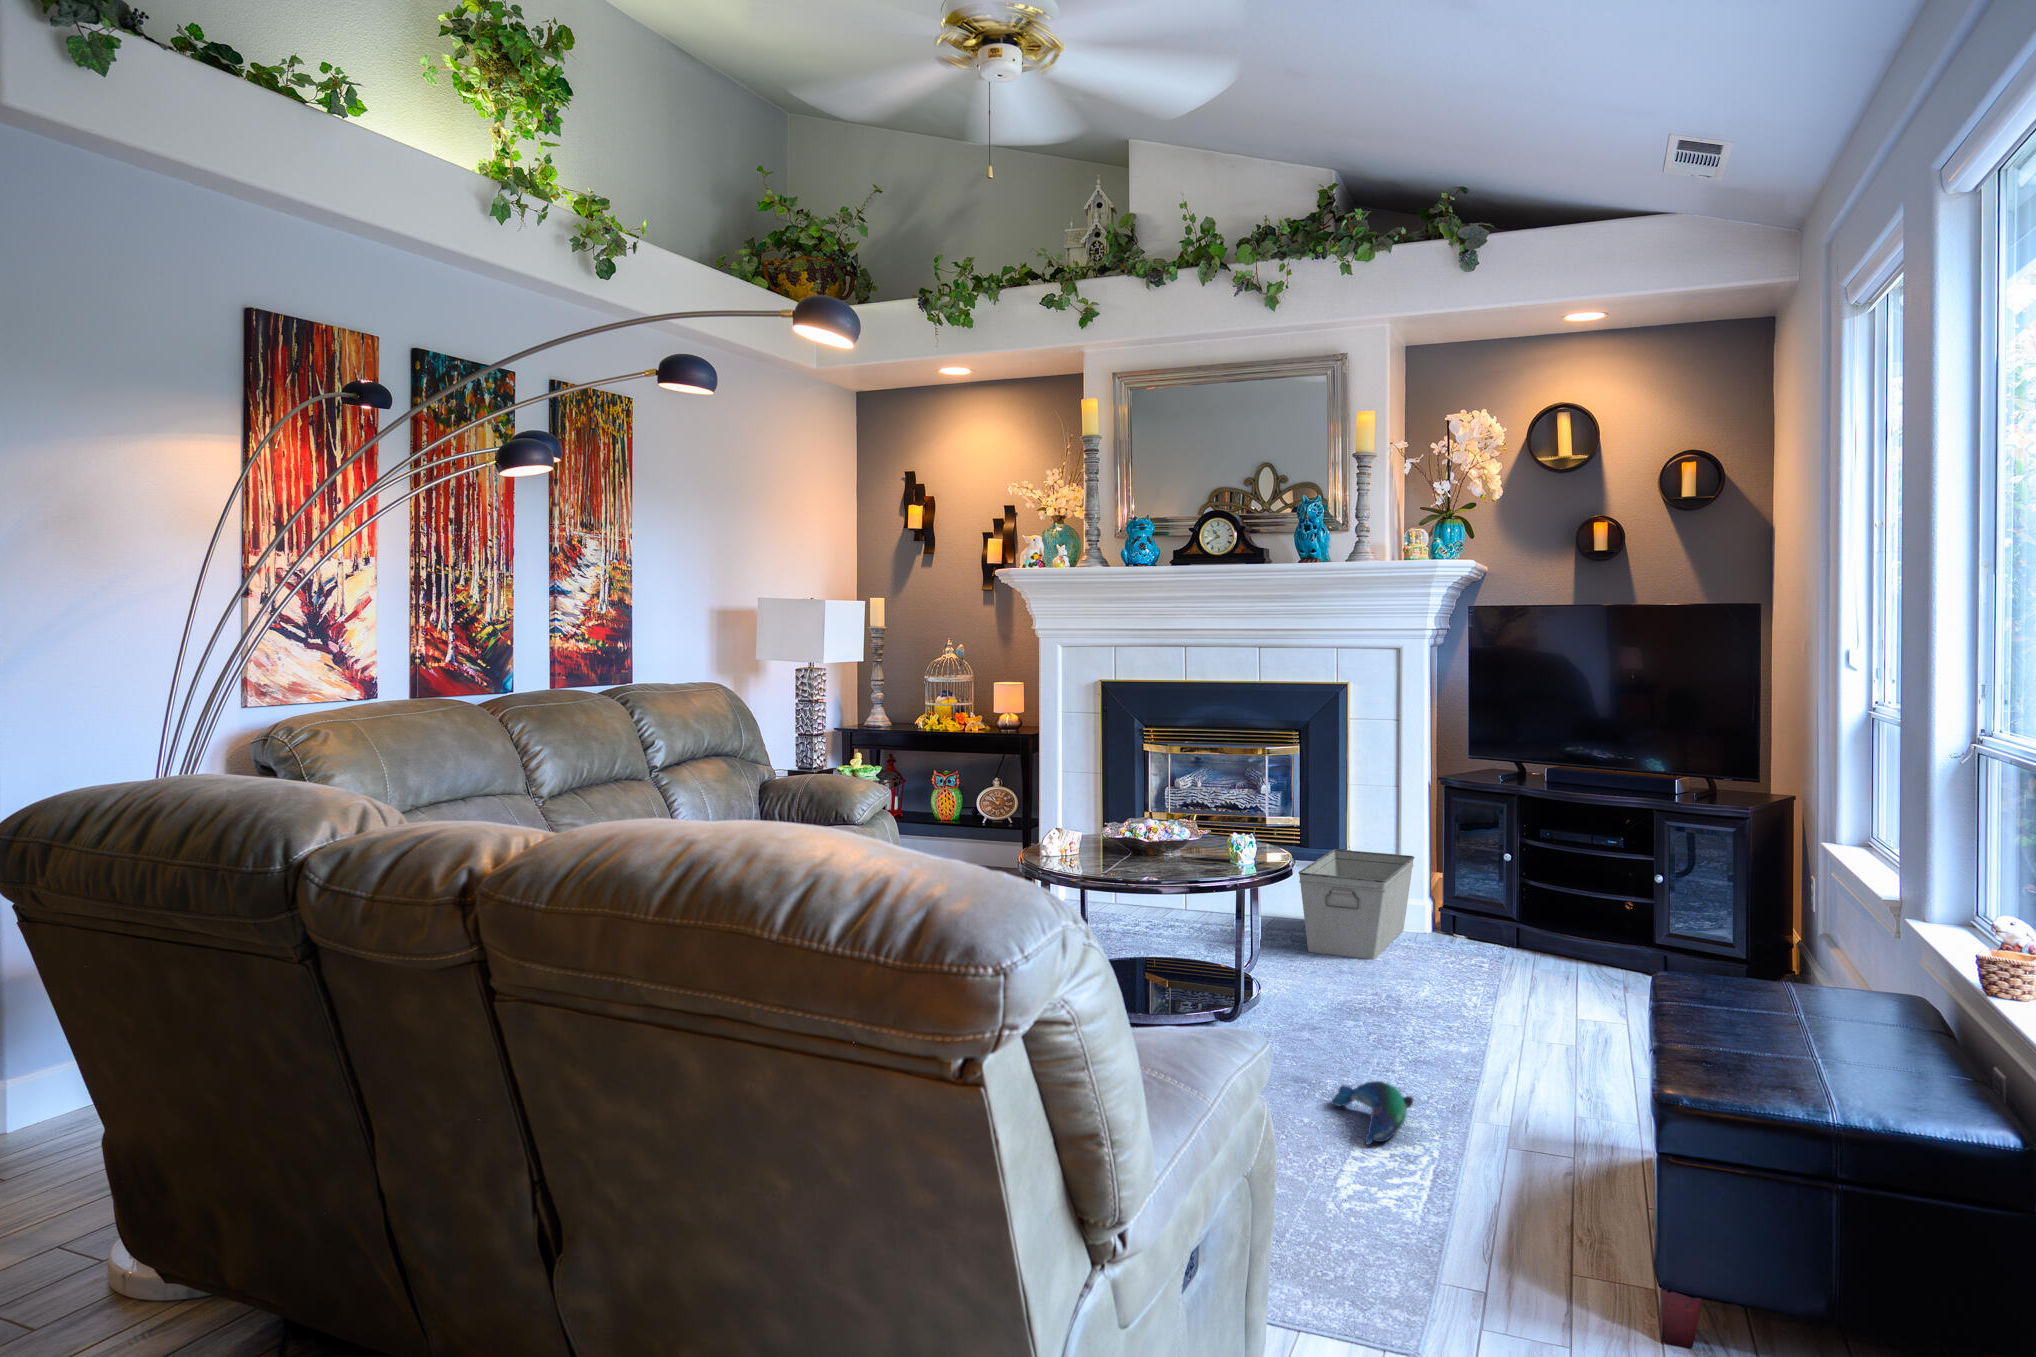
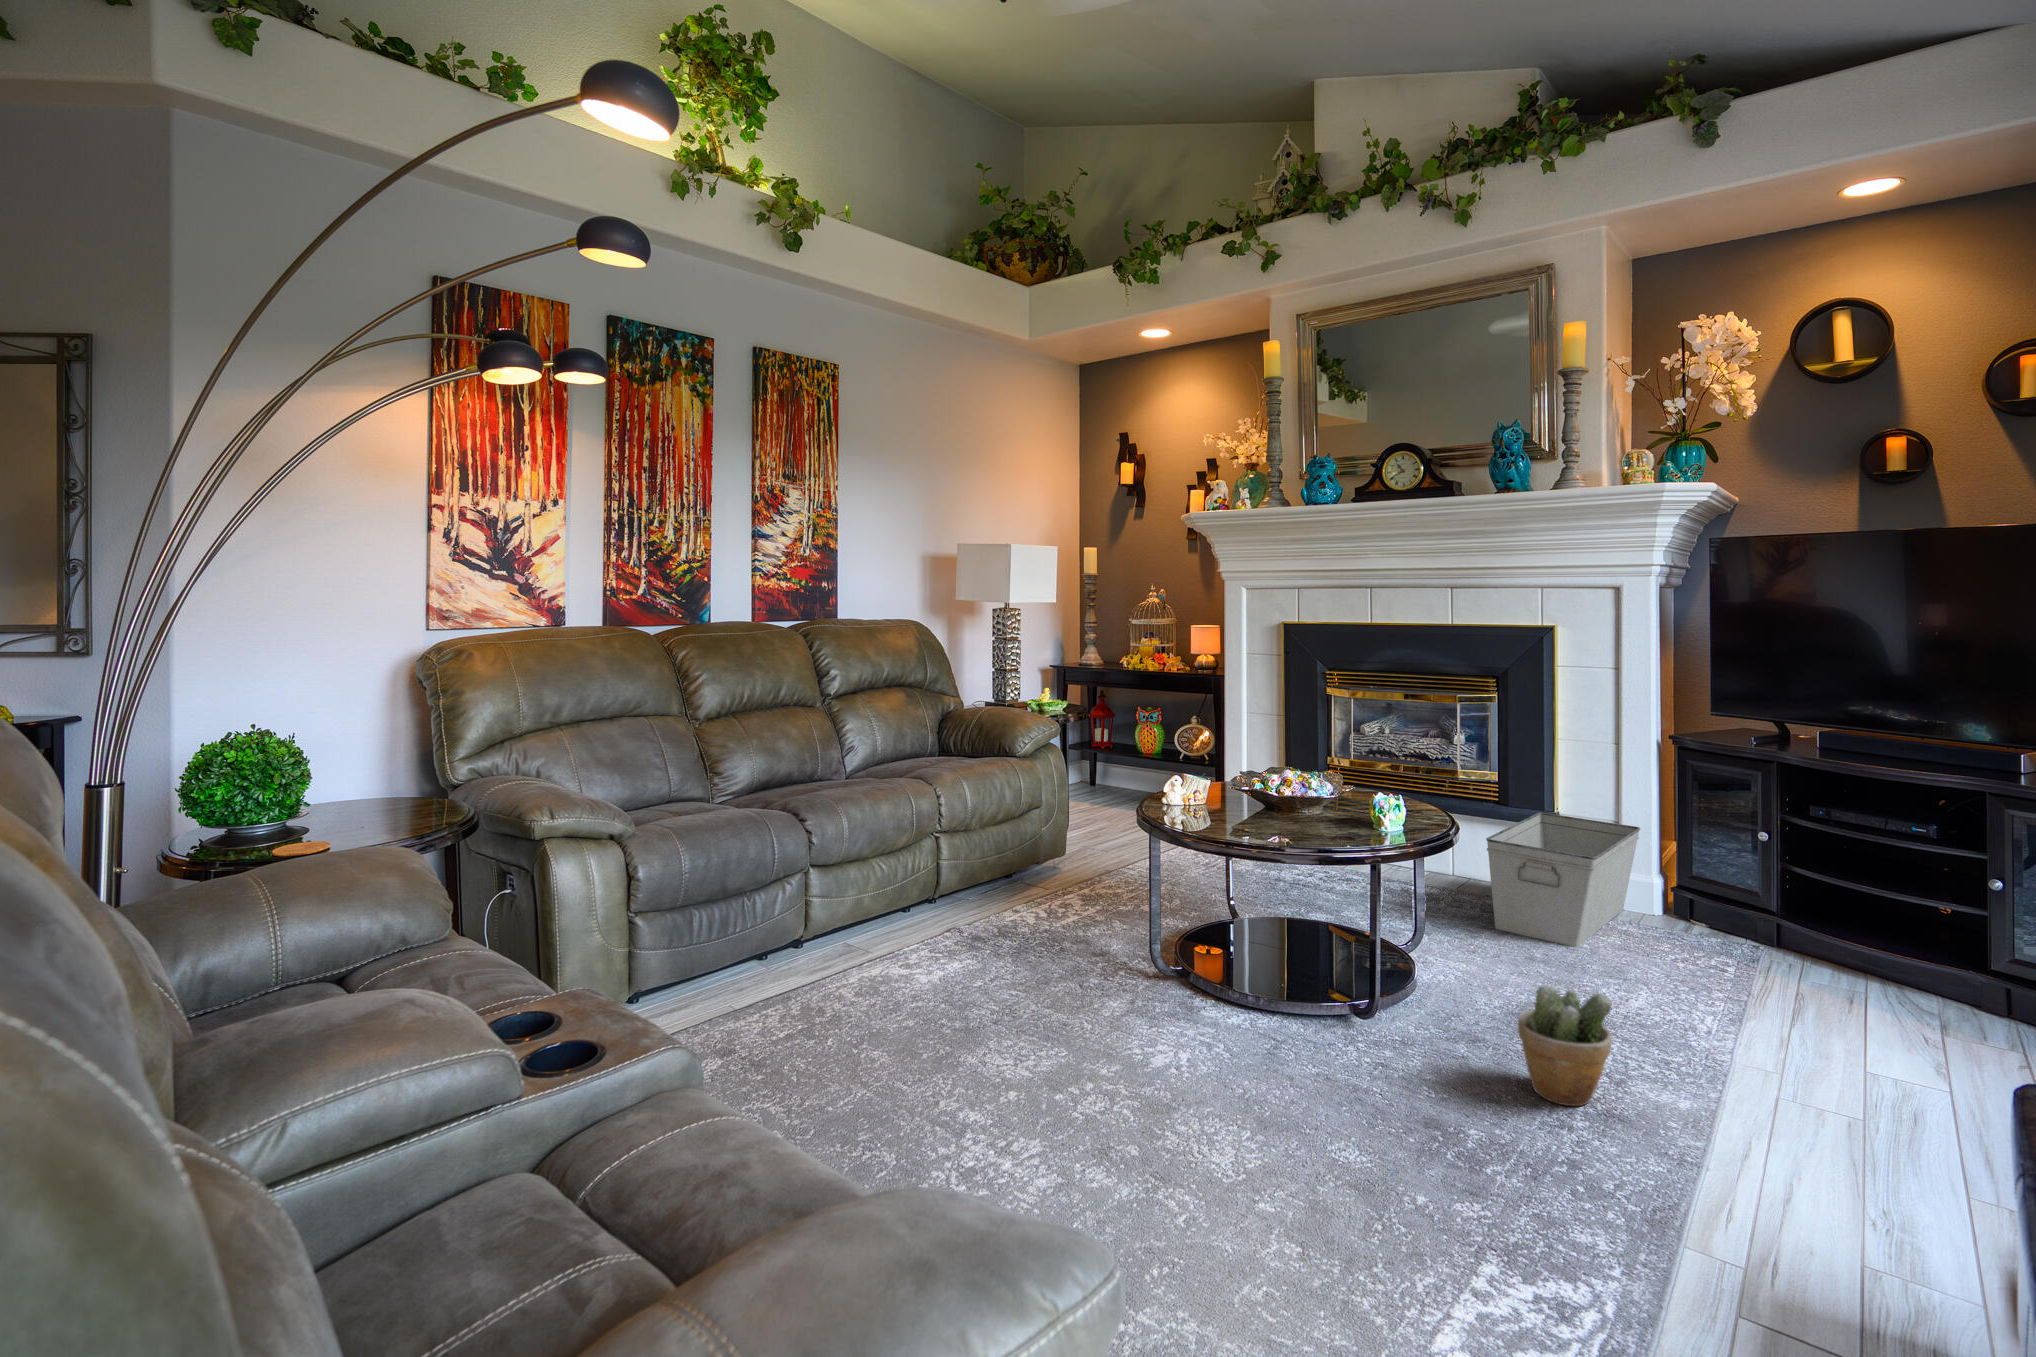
potted plant: none [1351,970,1417,1060] -> present [1518,986,1612,1106]
plush toy: present [1331,1081,1413,1144] -> none [1464,1150,1583,1264]

